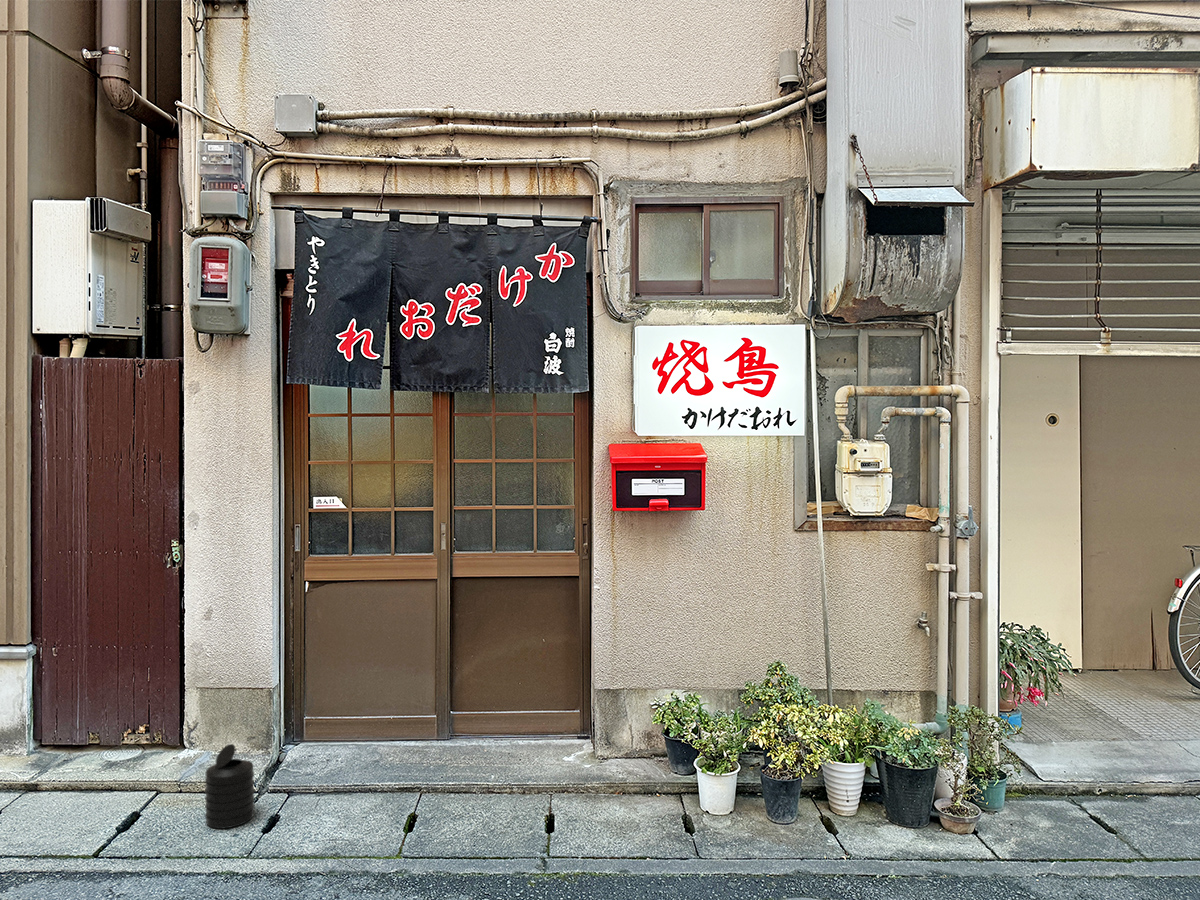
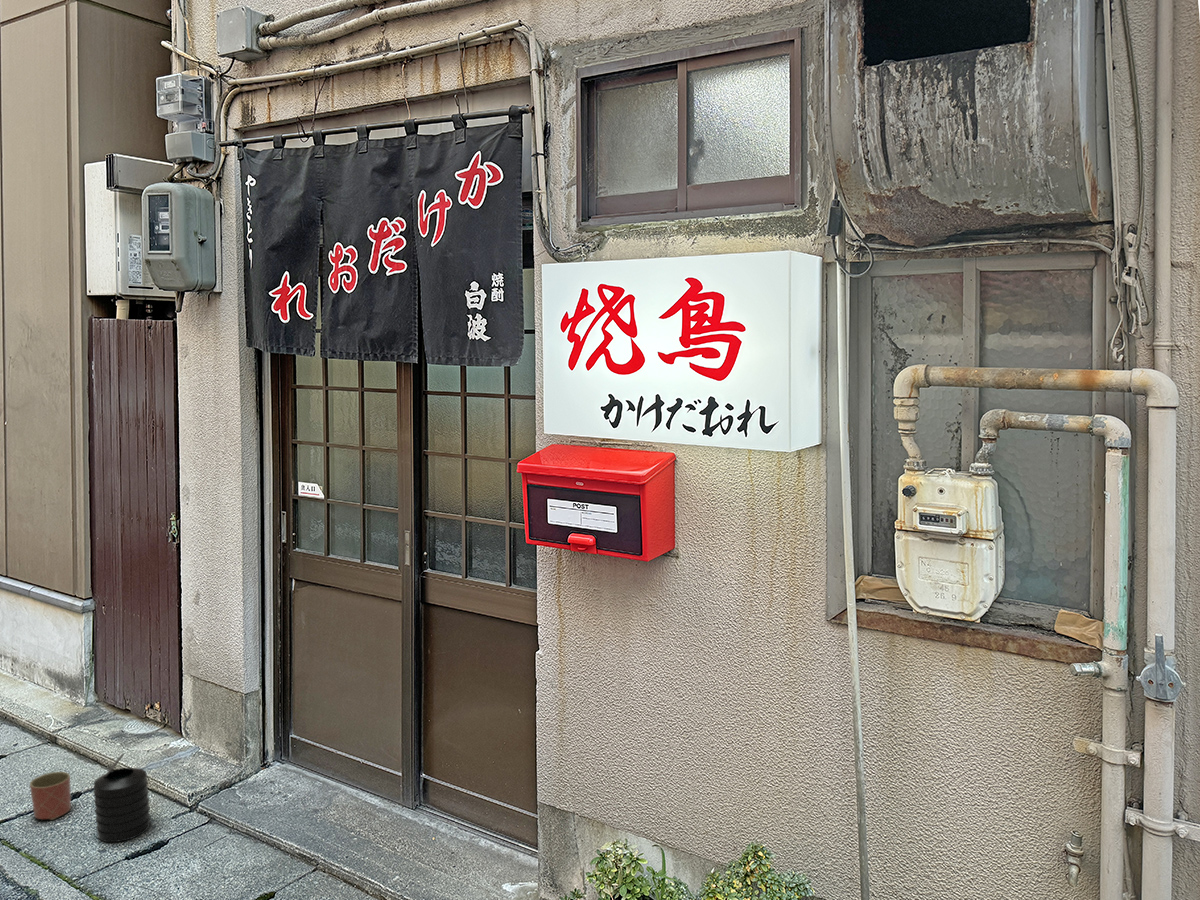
planter: none [107,788,146,837] -> present [30,772,71,820]

